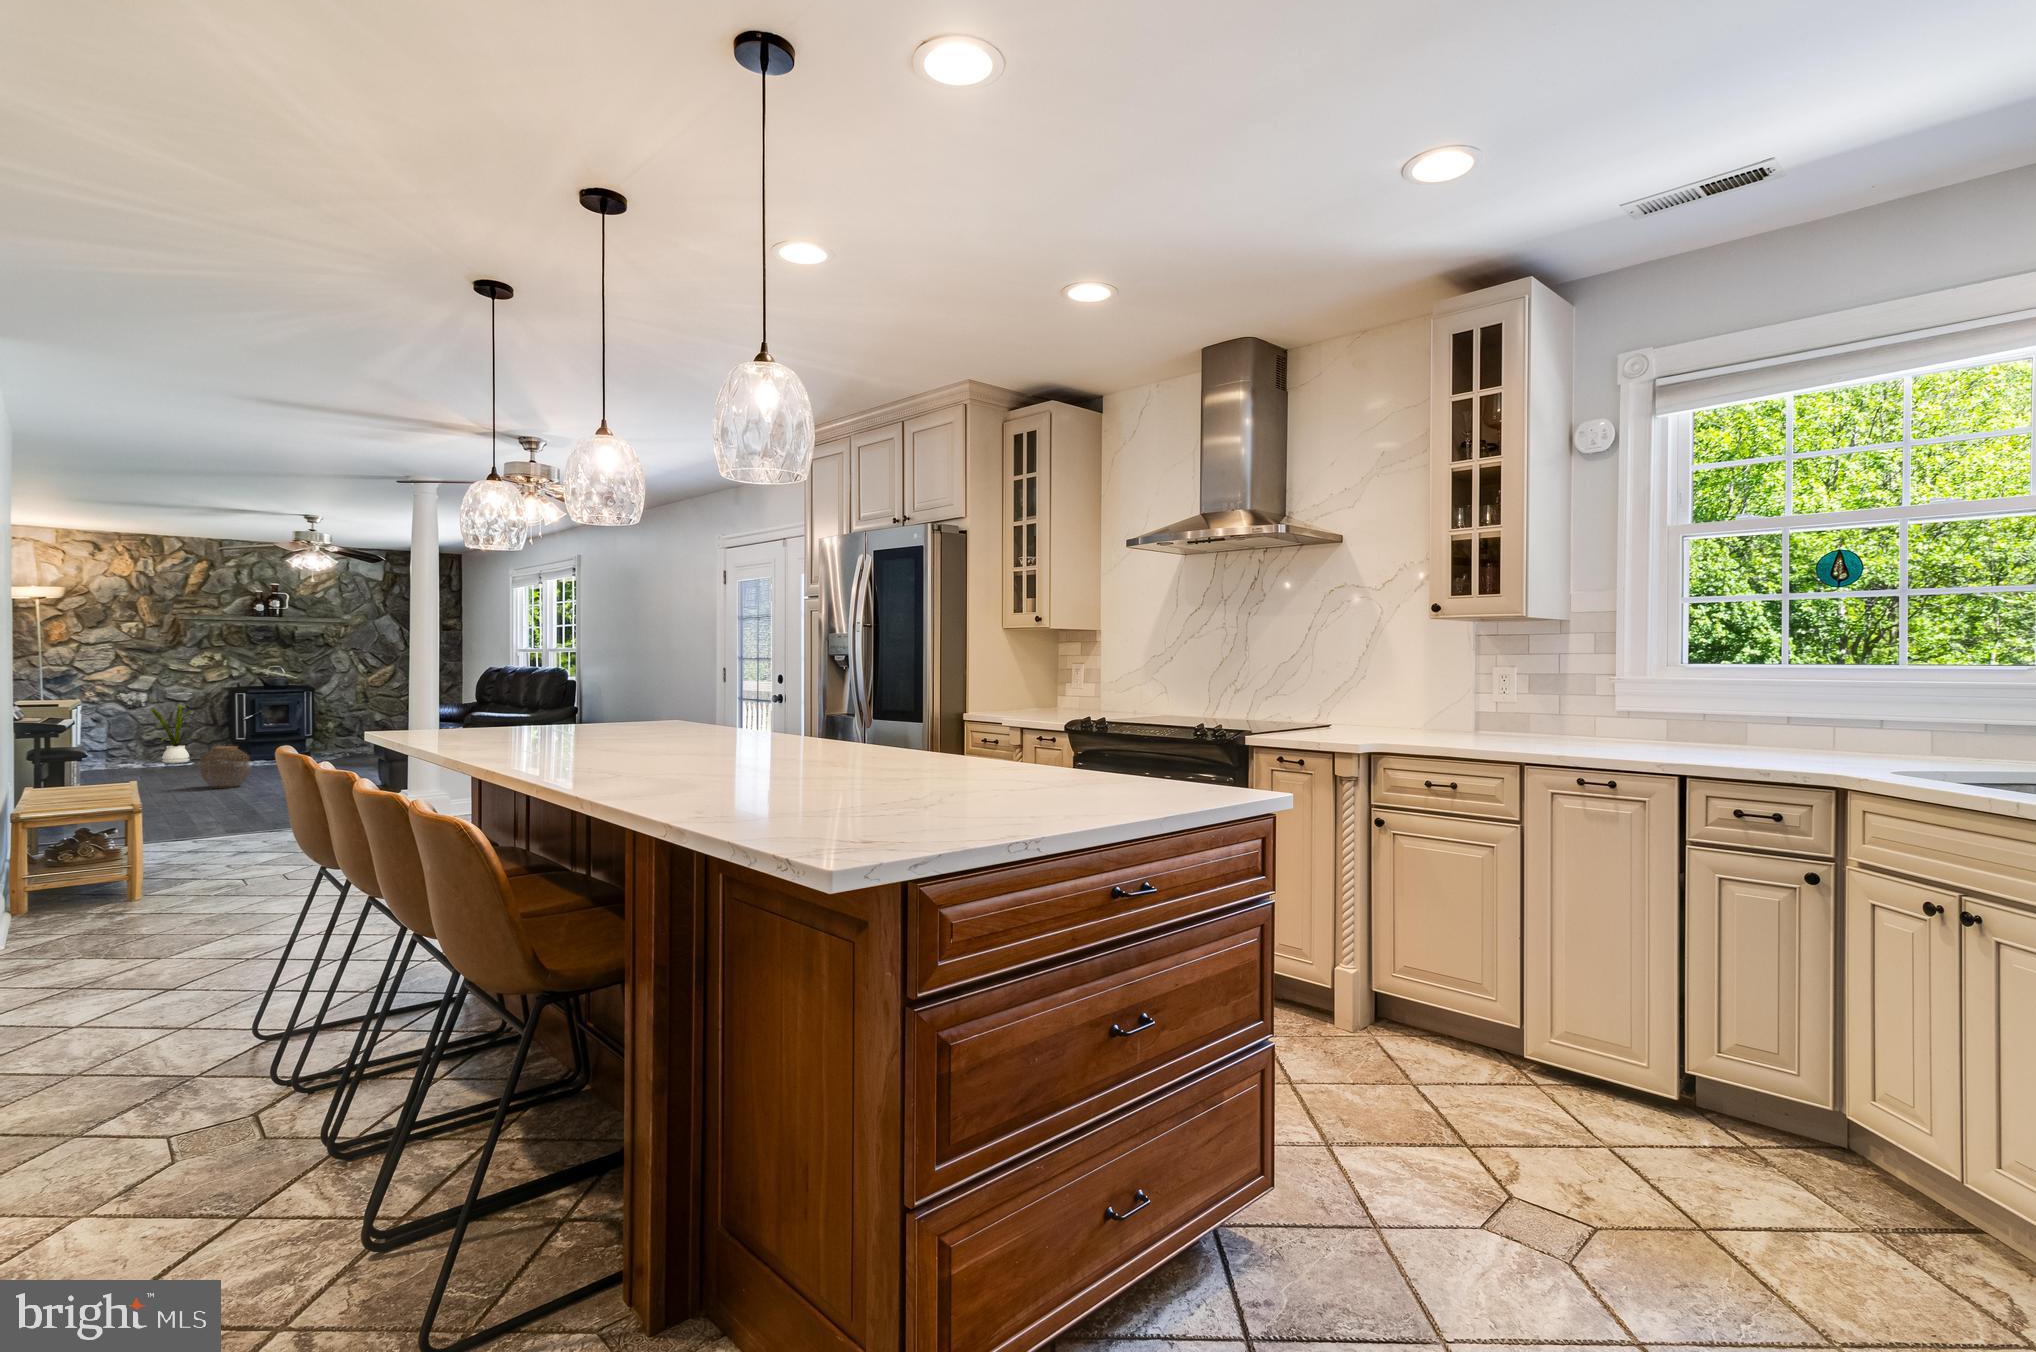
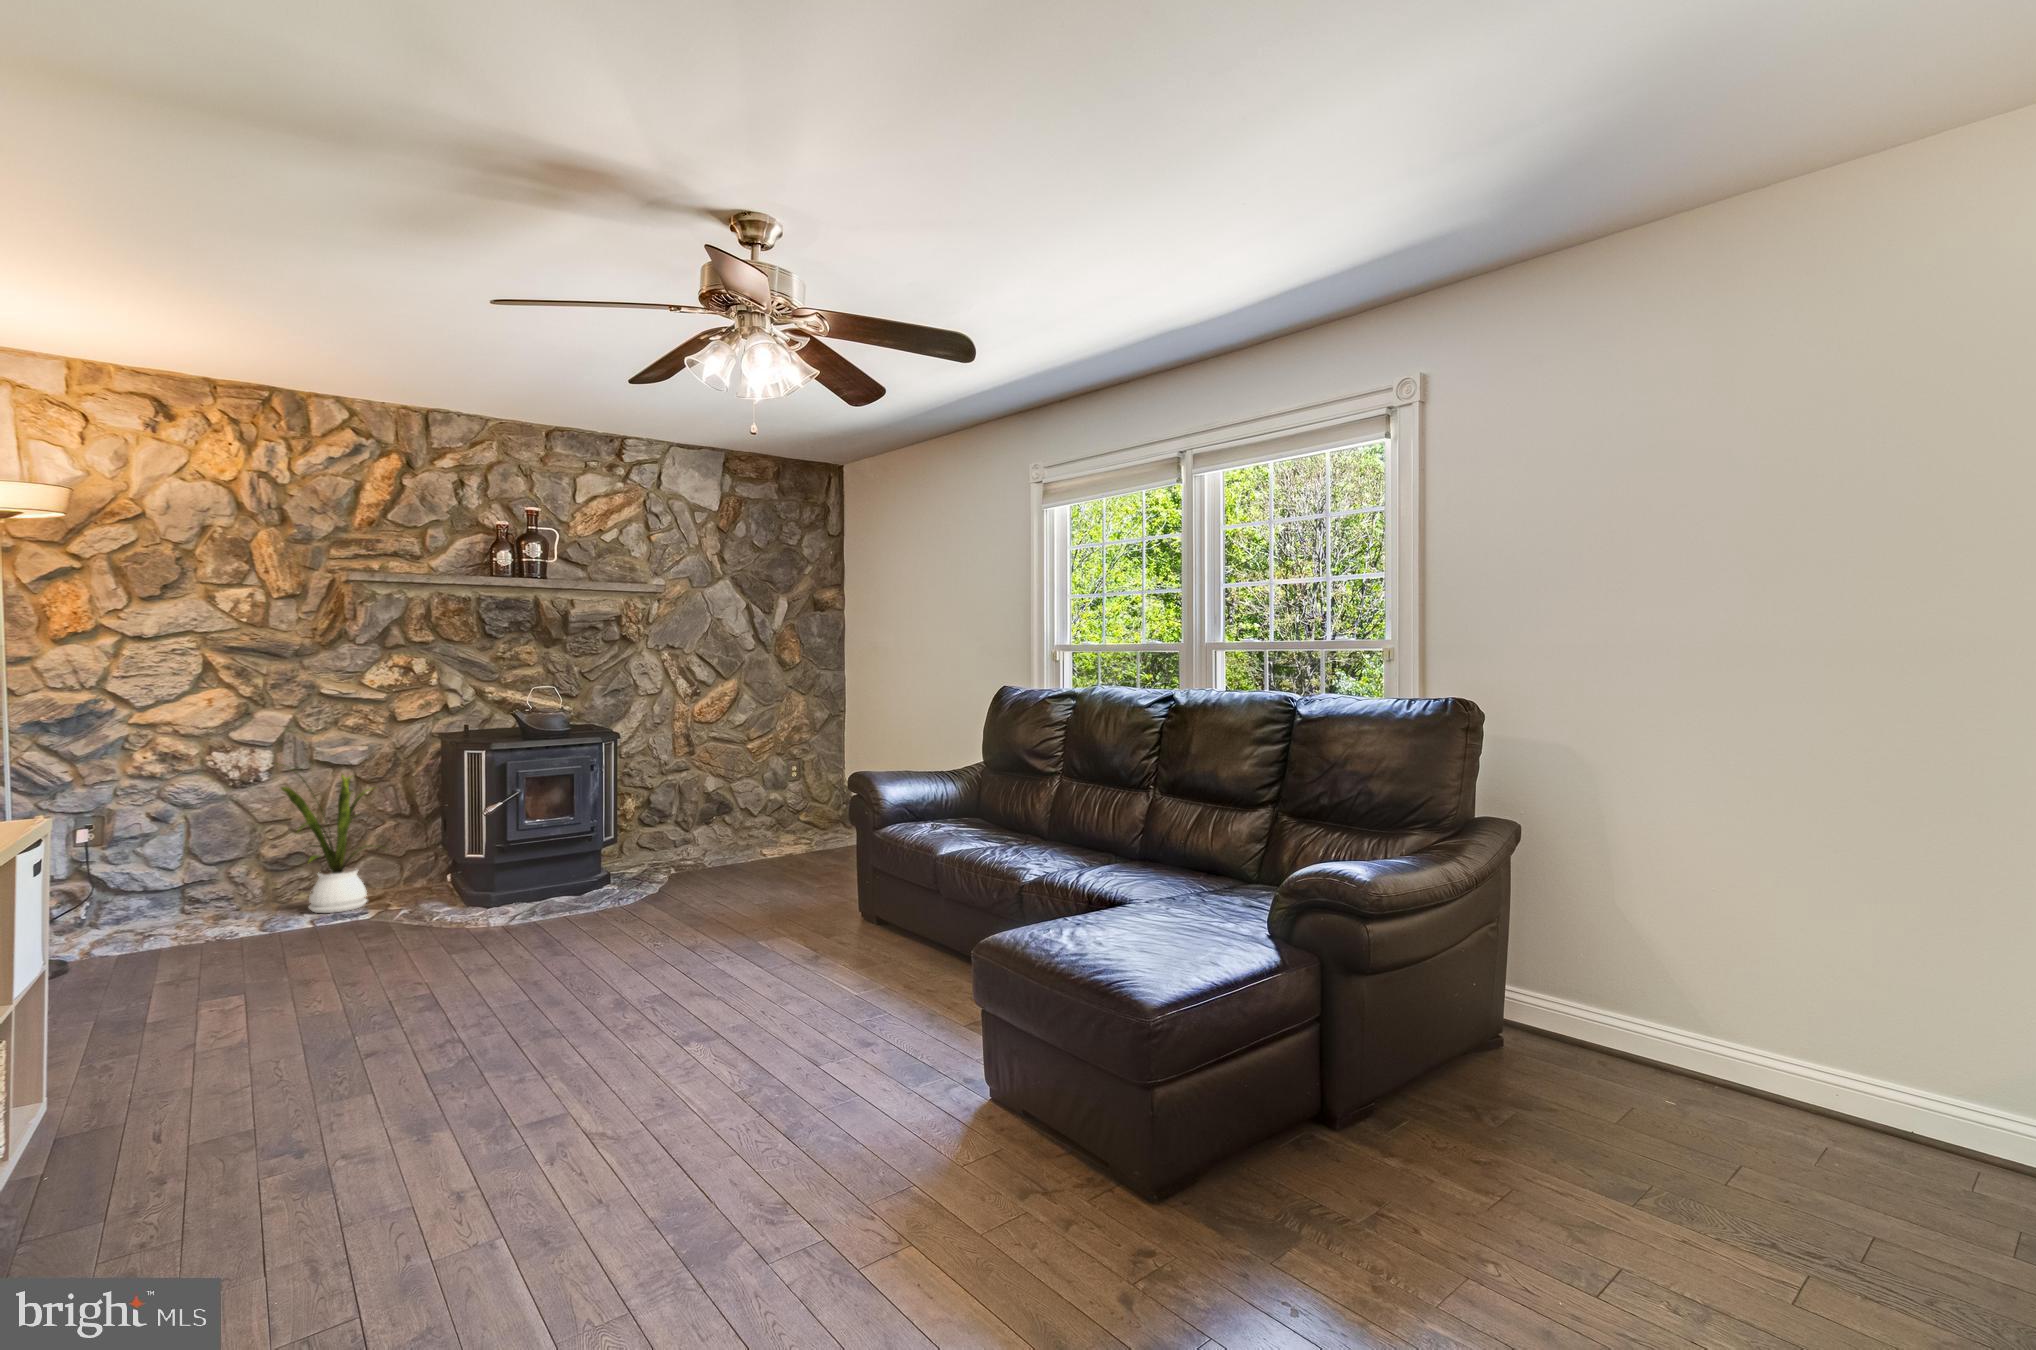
woven basket: present [201,746,249,788] -> none [529,941,675,1103]

